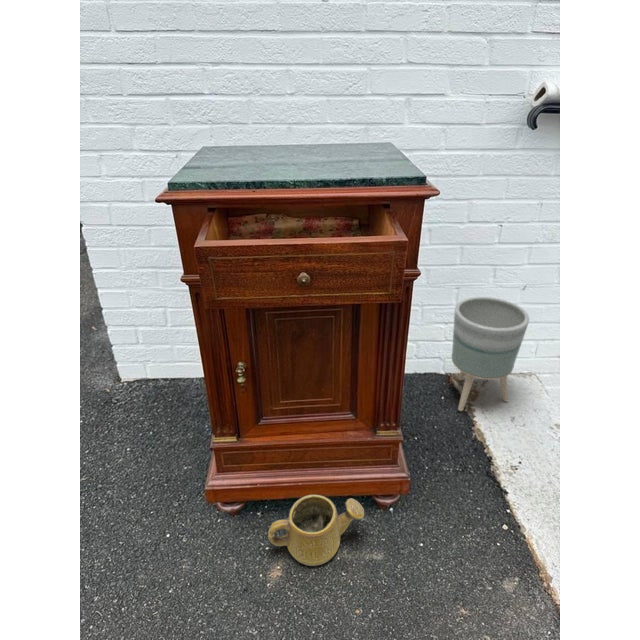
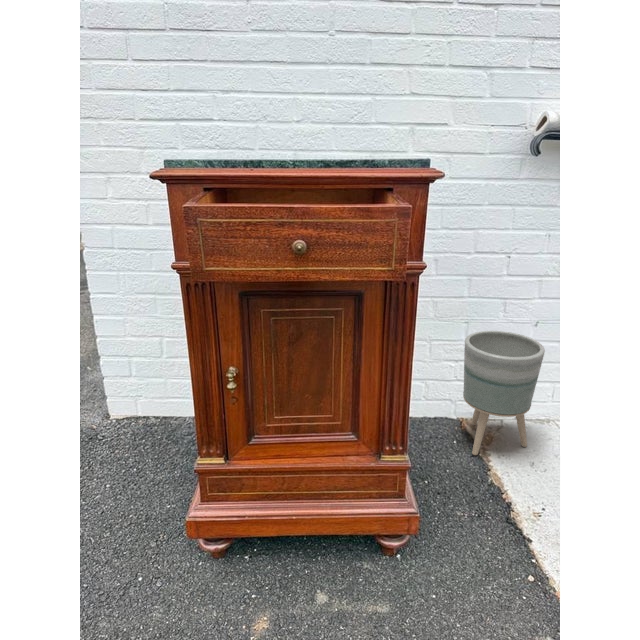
watering can: present [268,495,364,566] -> none [254,530,367,615]

